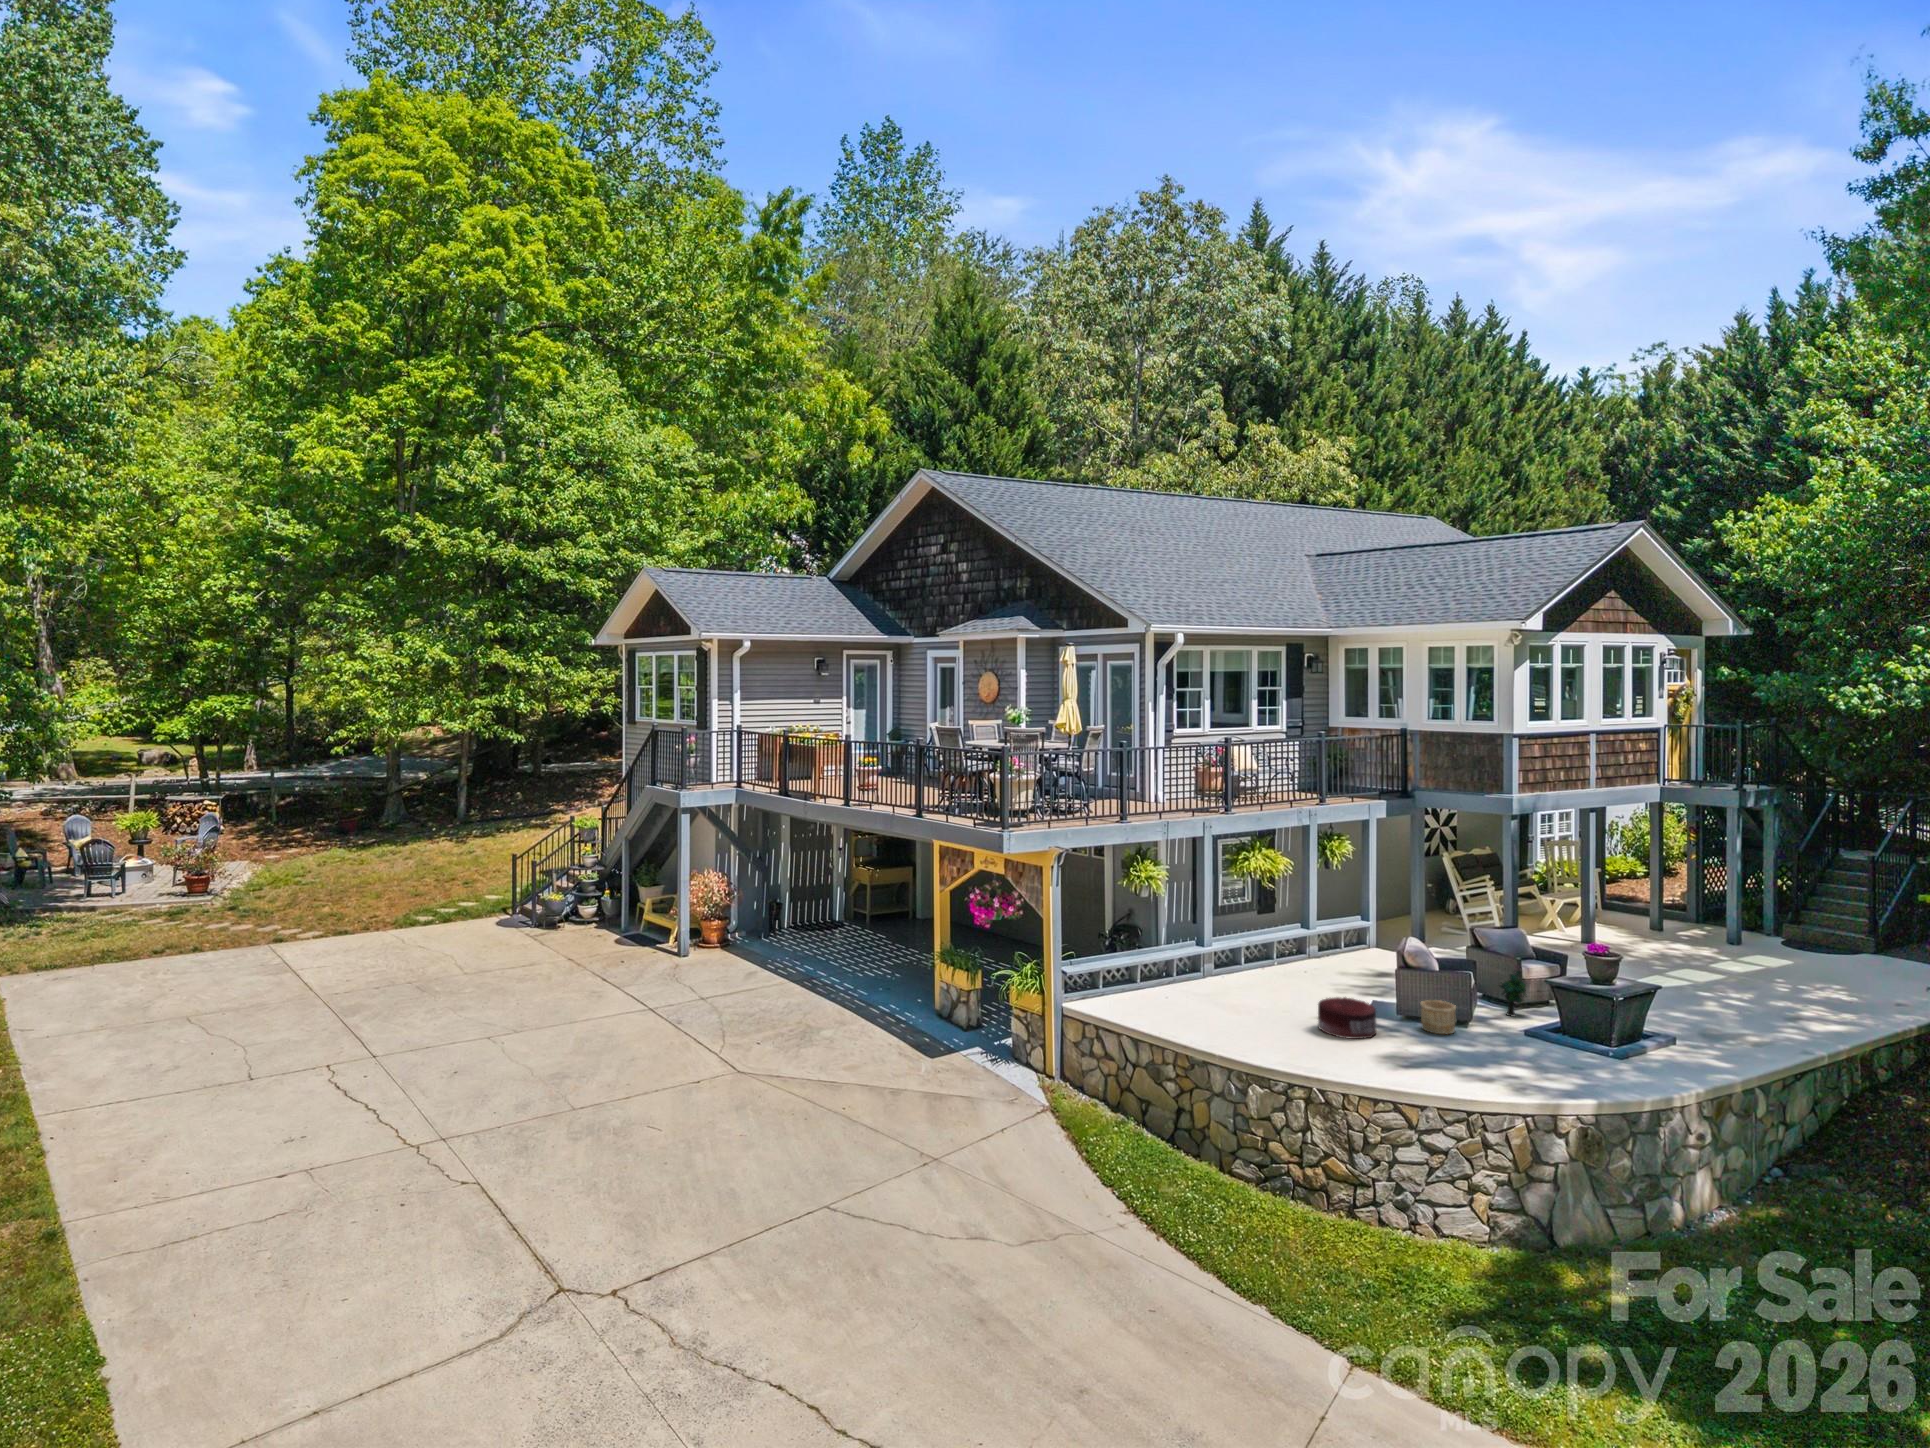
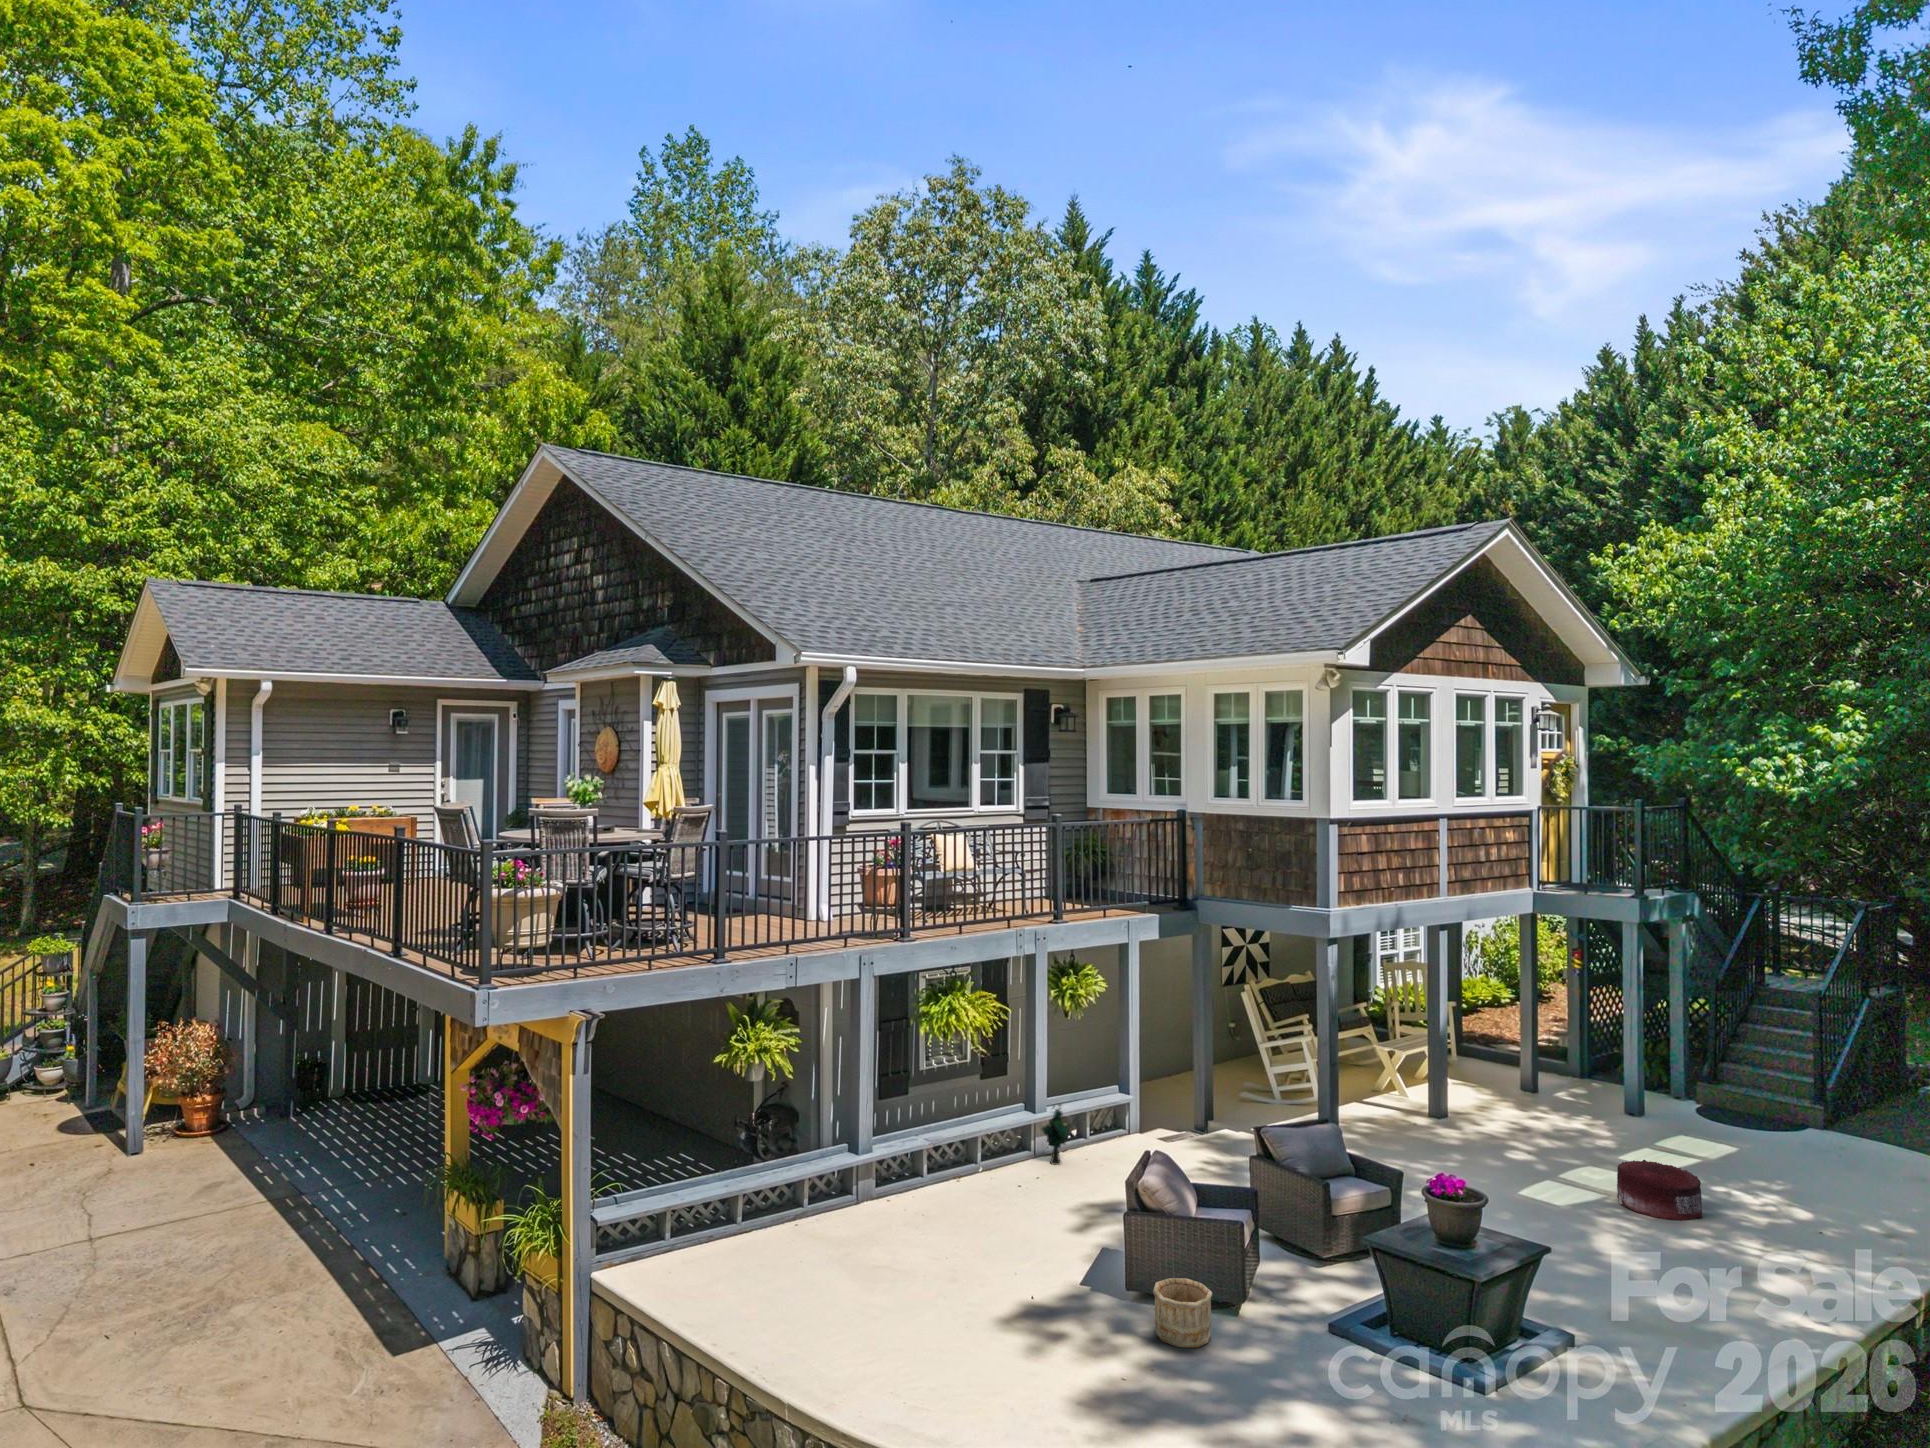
decorative plant: present [1499,971,1526,1016] -> present [1042,1104,1070,1165]
pouf: present [1318,997,1377,1039] -> present [1617,1160,1702,1220]

